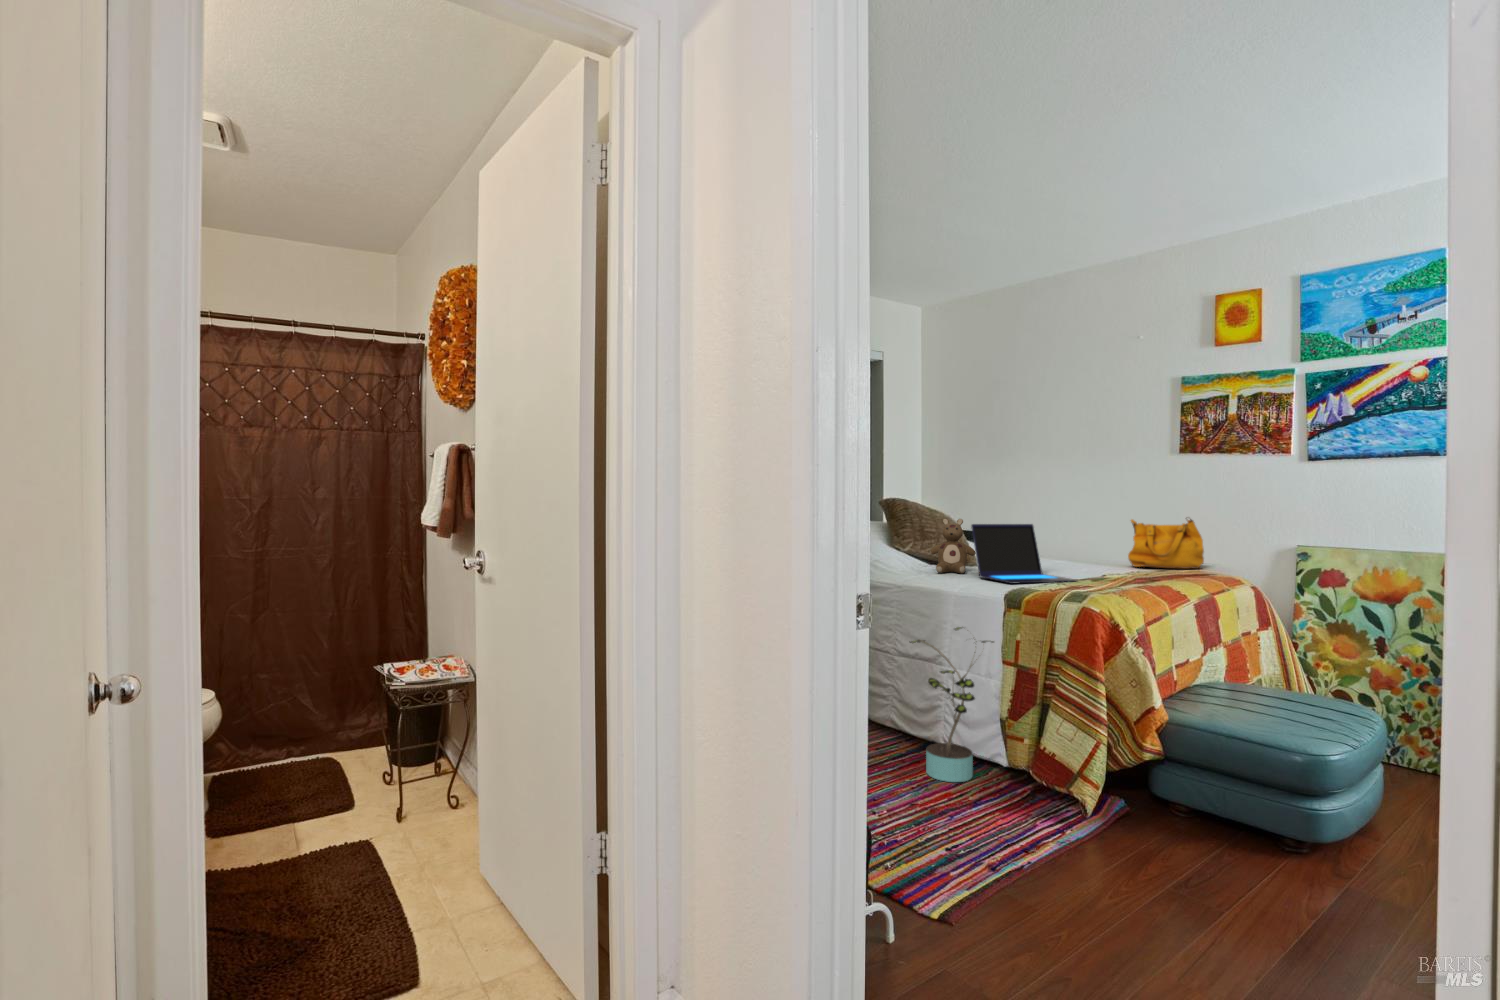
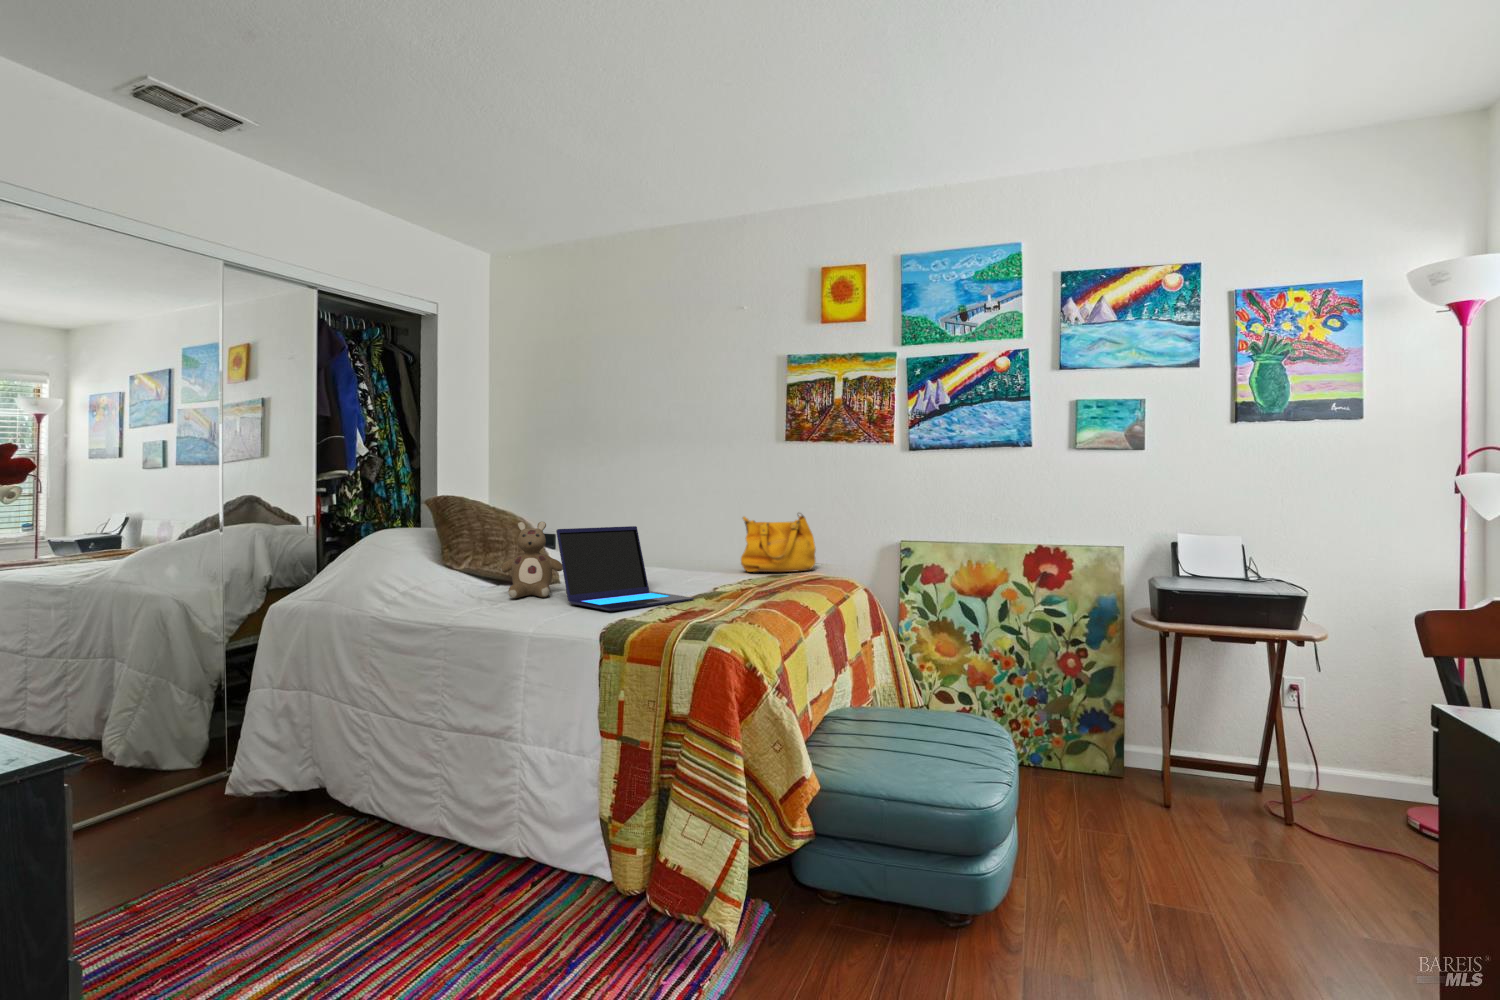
potted plant: present [910,627,993,782] -> none [458,686,590,937]

